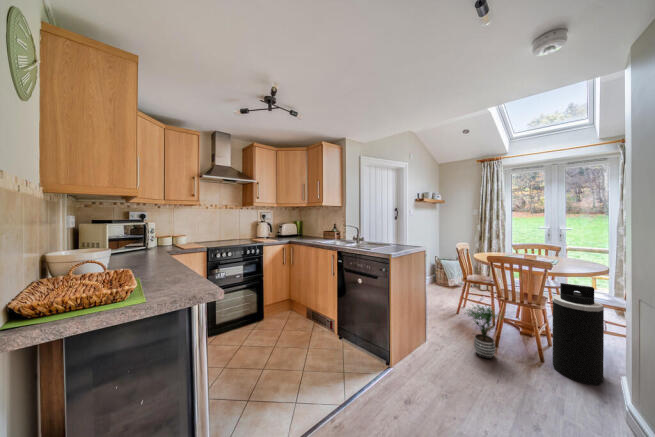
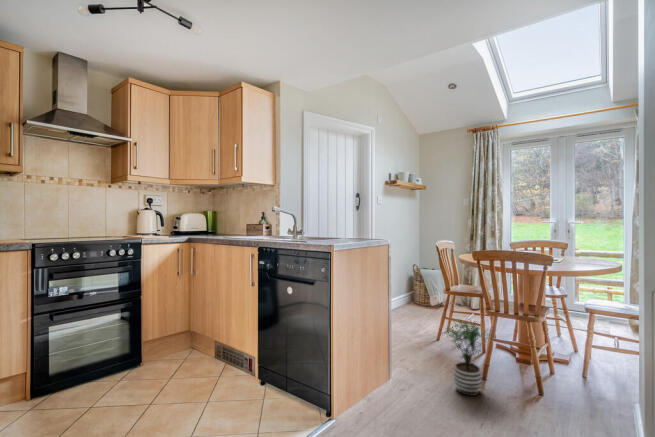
trash can: present [553,283,604,385] -> none [553,284,611,417]

